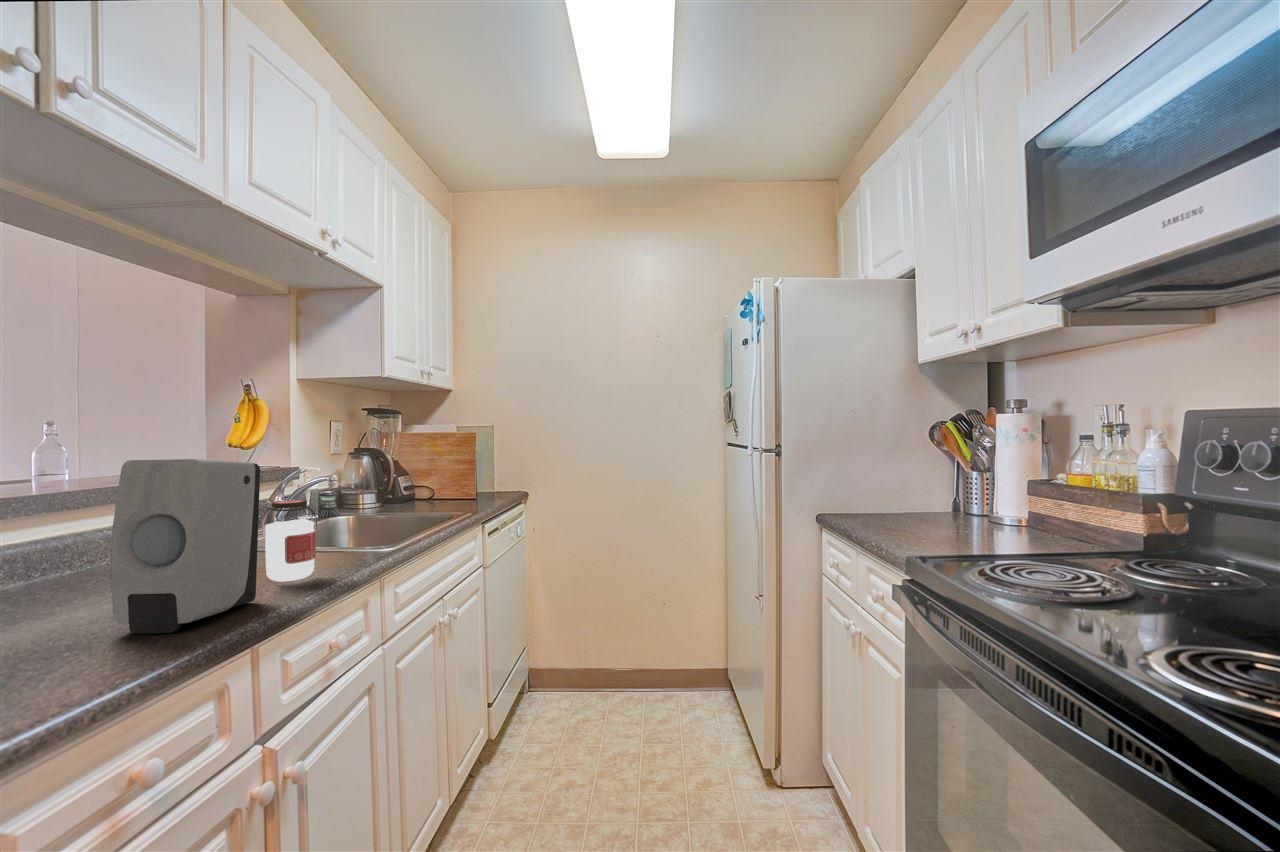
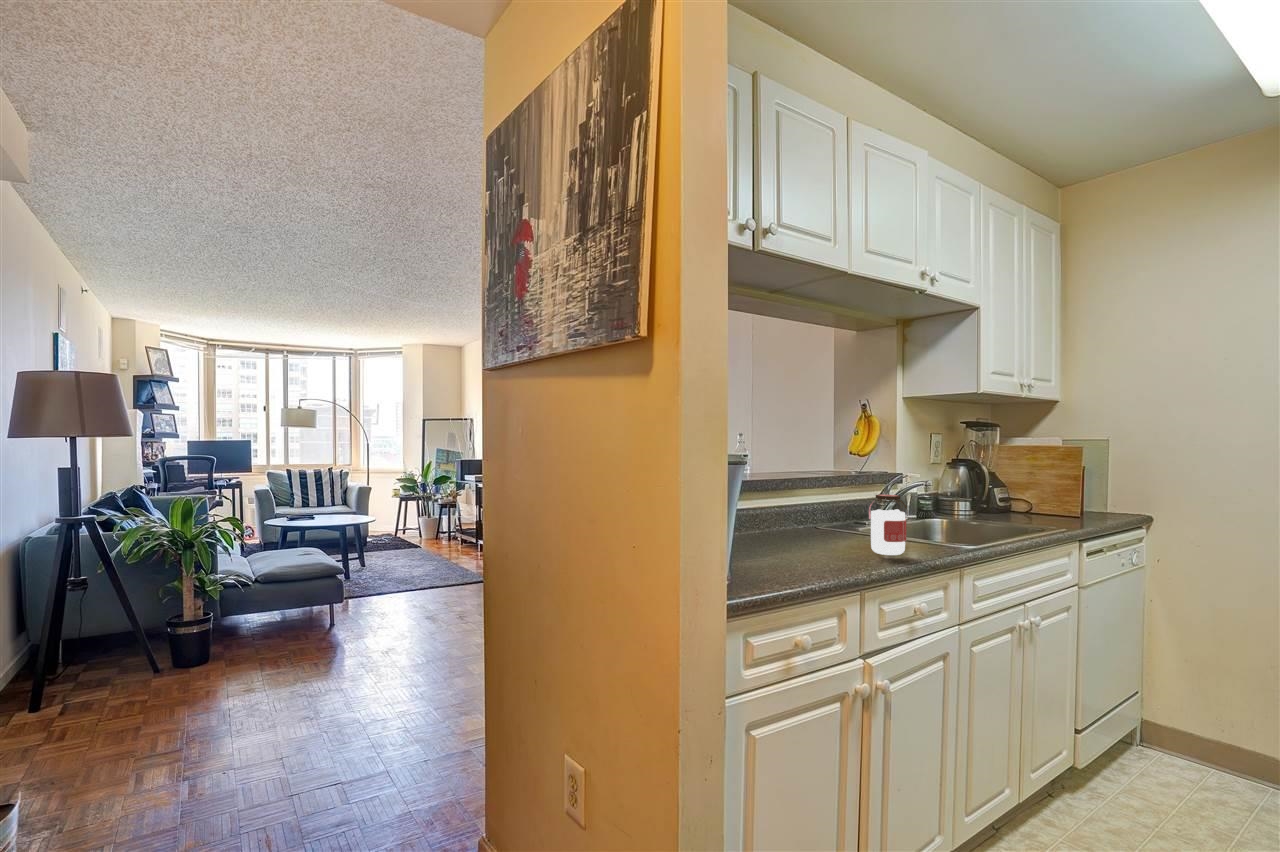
soap dispenser: present [111,459,260,634] -> none [783,458,867,569]

